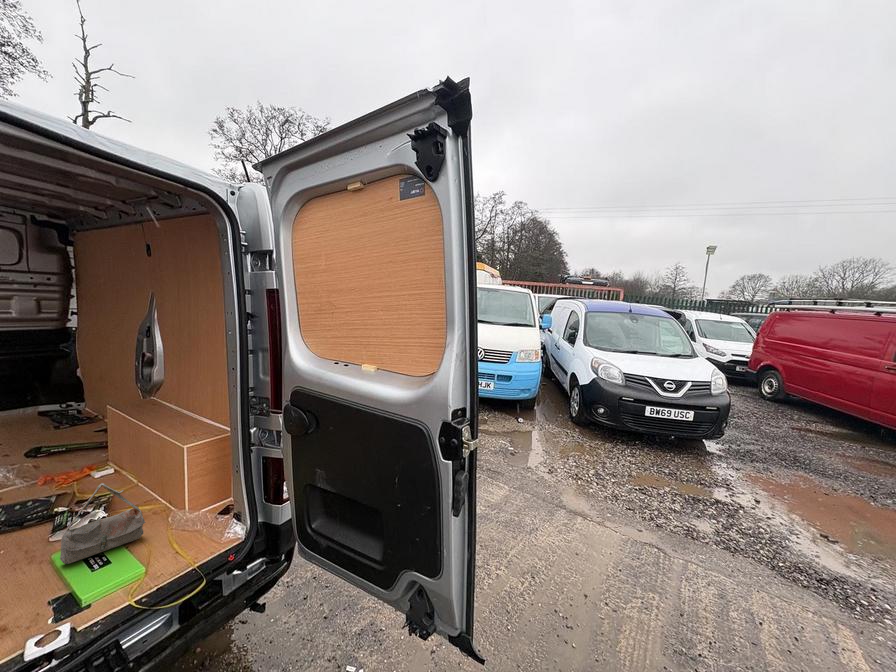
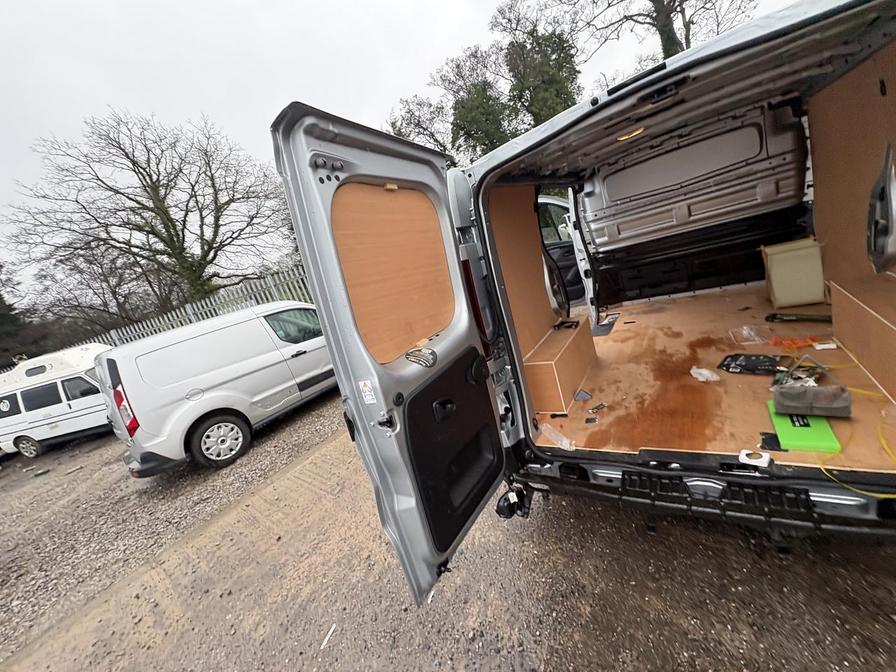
laundry basket: none [11,361,100,444] -> present [757,235,831,310]

